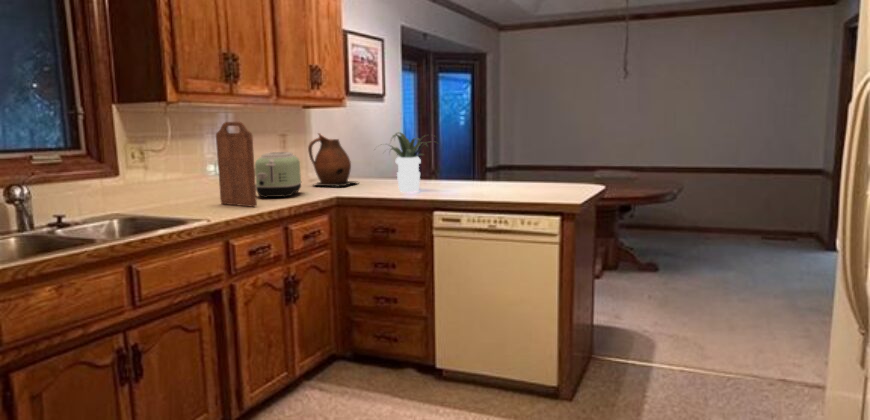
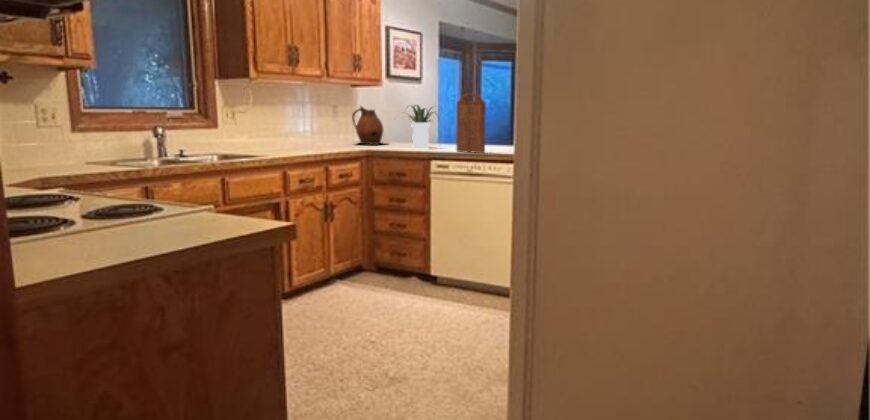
cutting board: present [216,122,257,207] -> present [456,93,486,153]
toaster: present [255,152,301,198] -> none [309,117,343,149]

